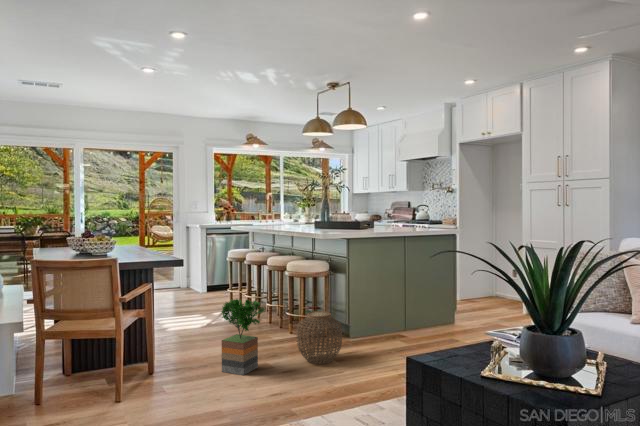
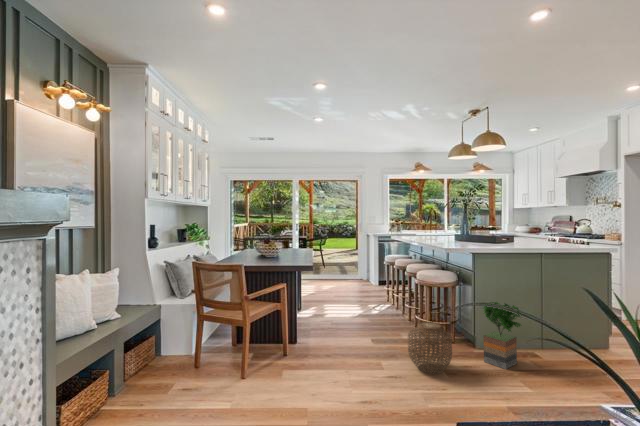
potted tree: present [221,299,264,375] -> present [484,302,522,369]

